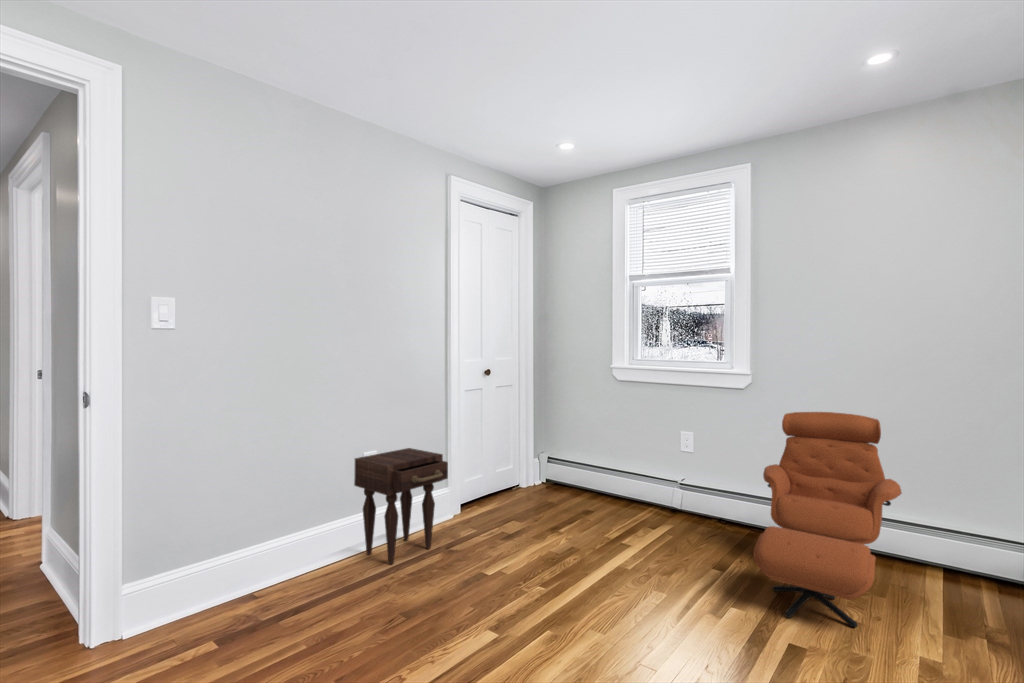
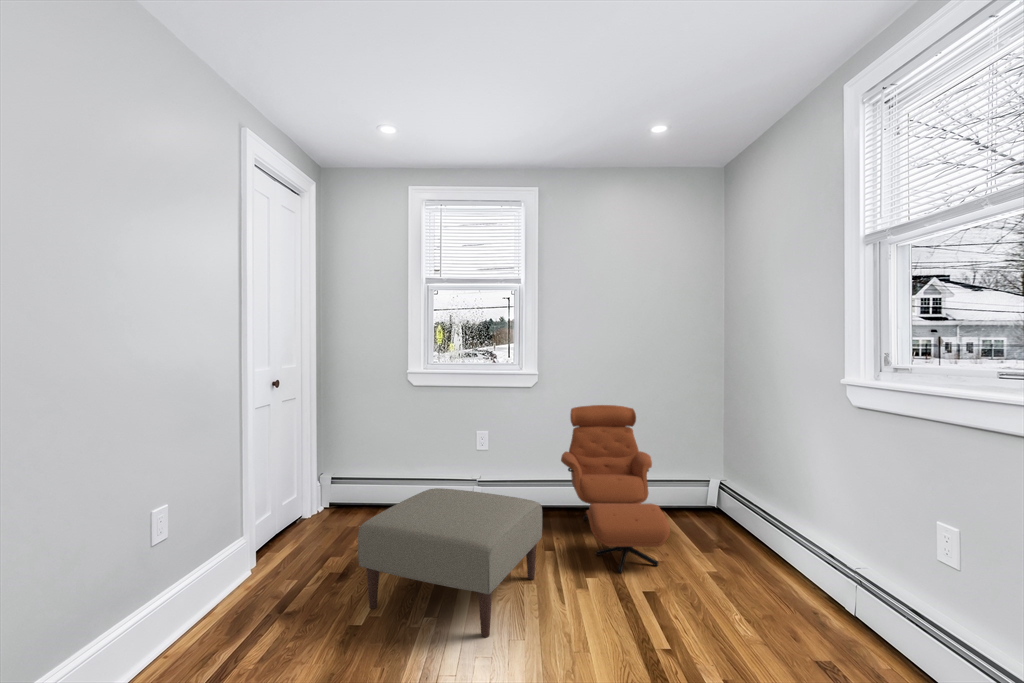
nightstand: present [354,448,448,565] -> none [144,498,287,660]
ottoman: none [497,475,684,621] -> present [358,488,542,637]

